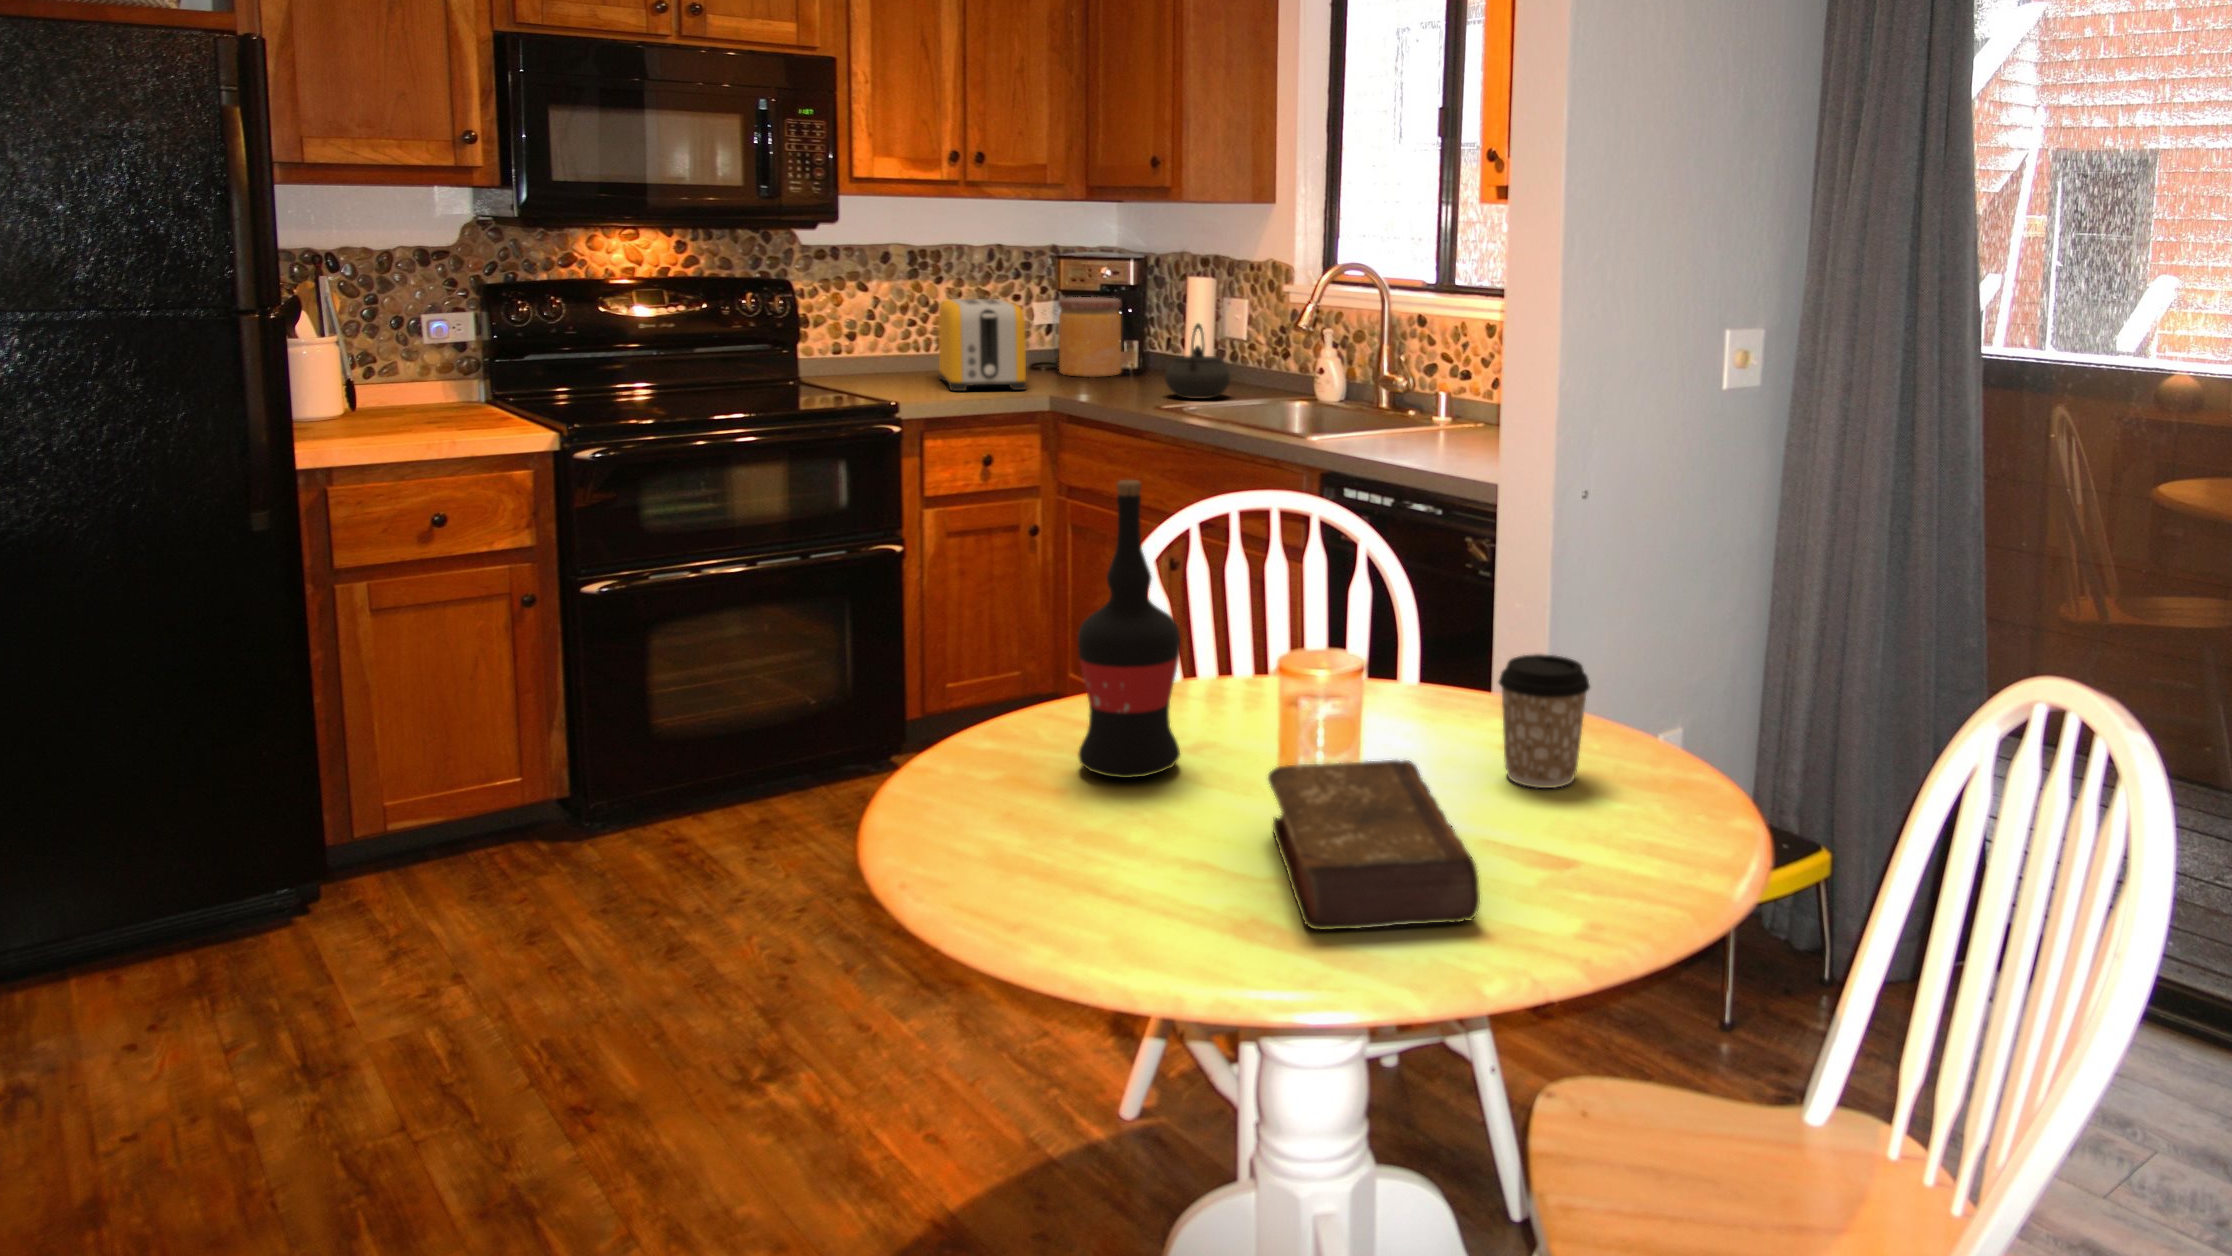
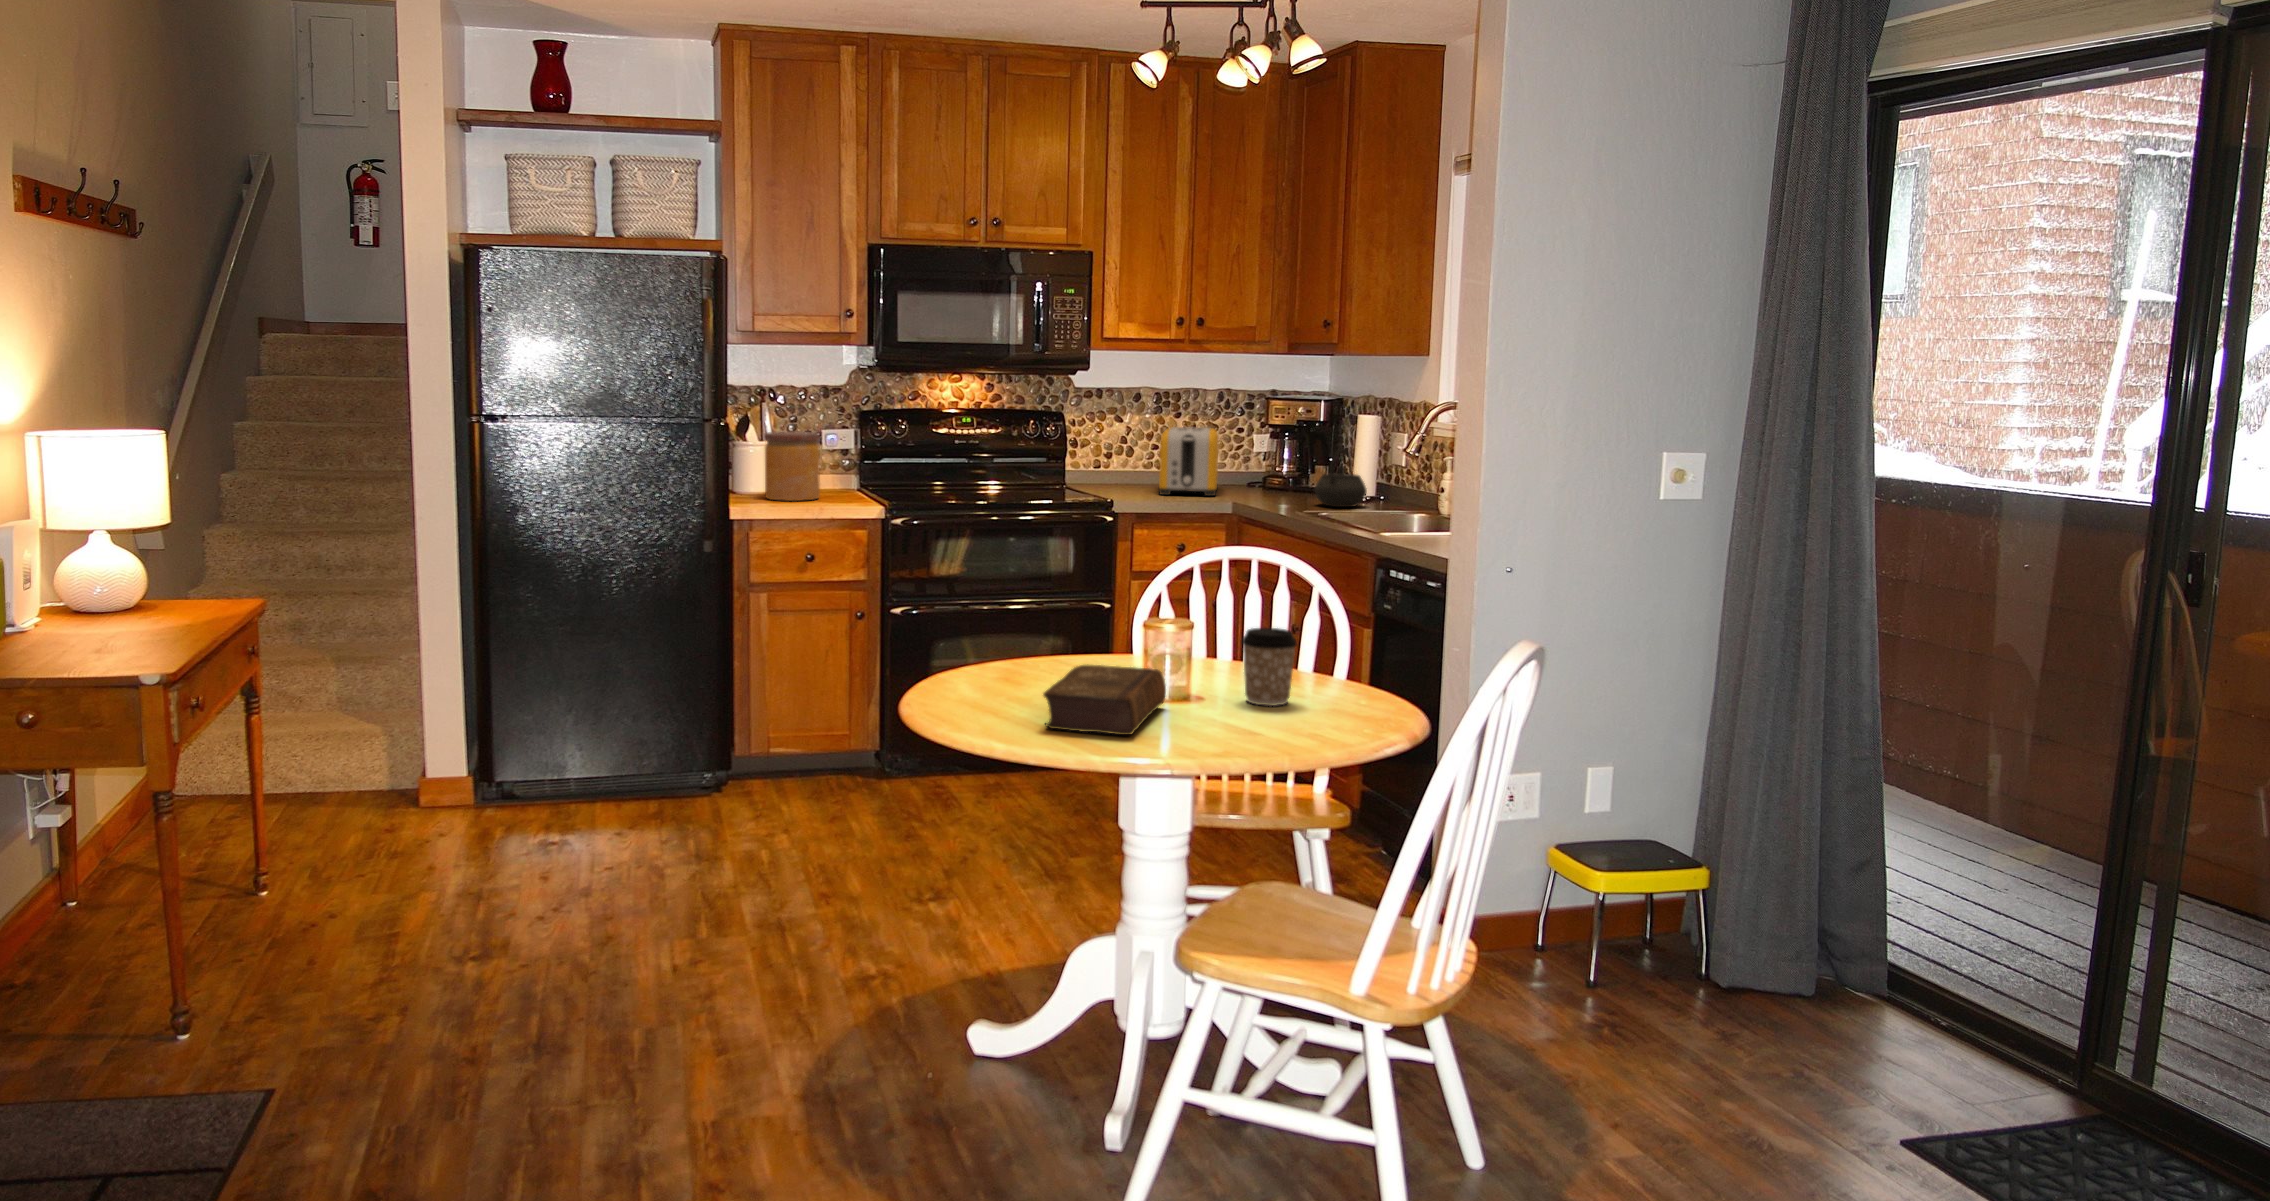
jar: present [1058,297,1122,377] -> present [764,431,820,501]
wine bottle: present [1078,480,1181,778] -> none [1011,508,1071,676]

